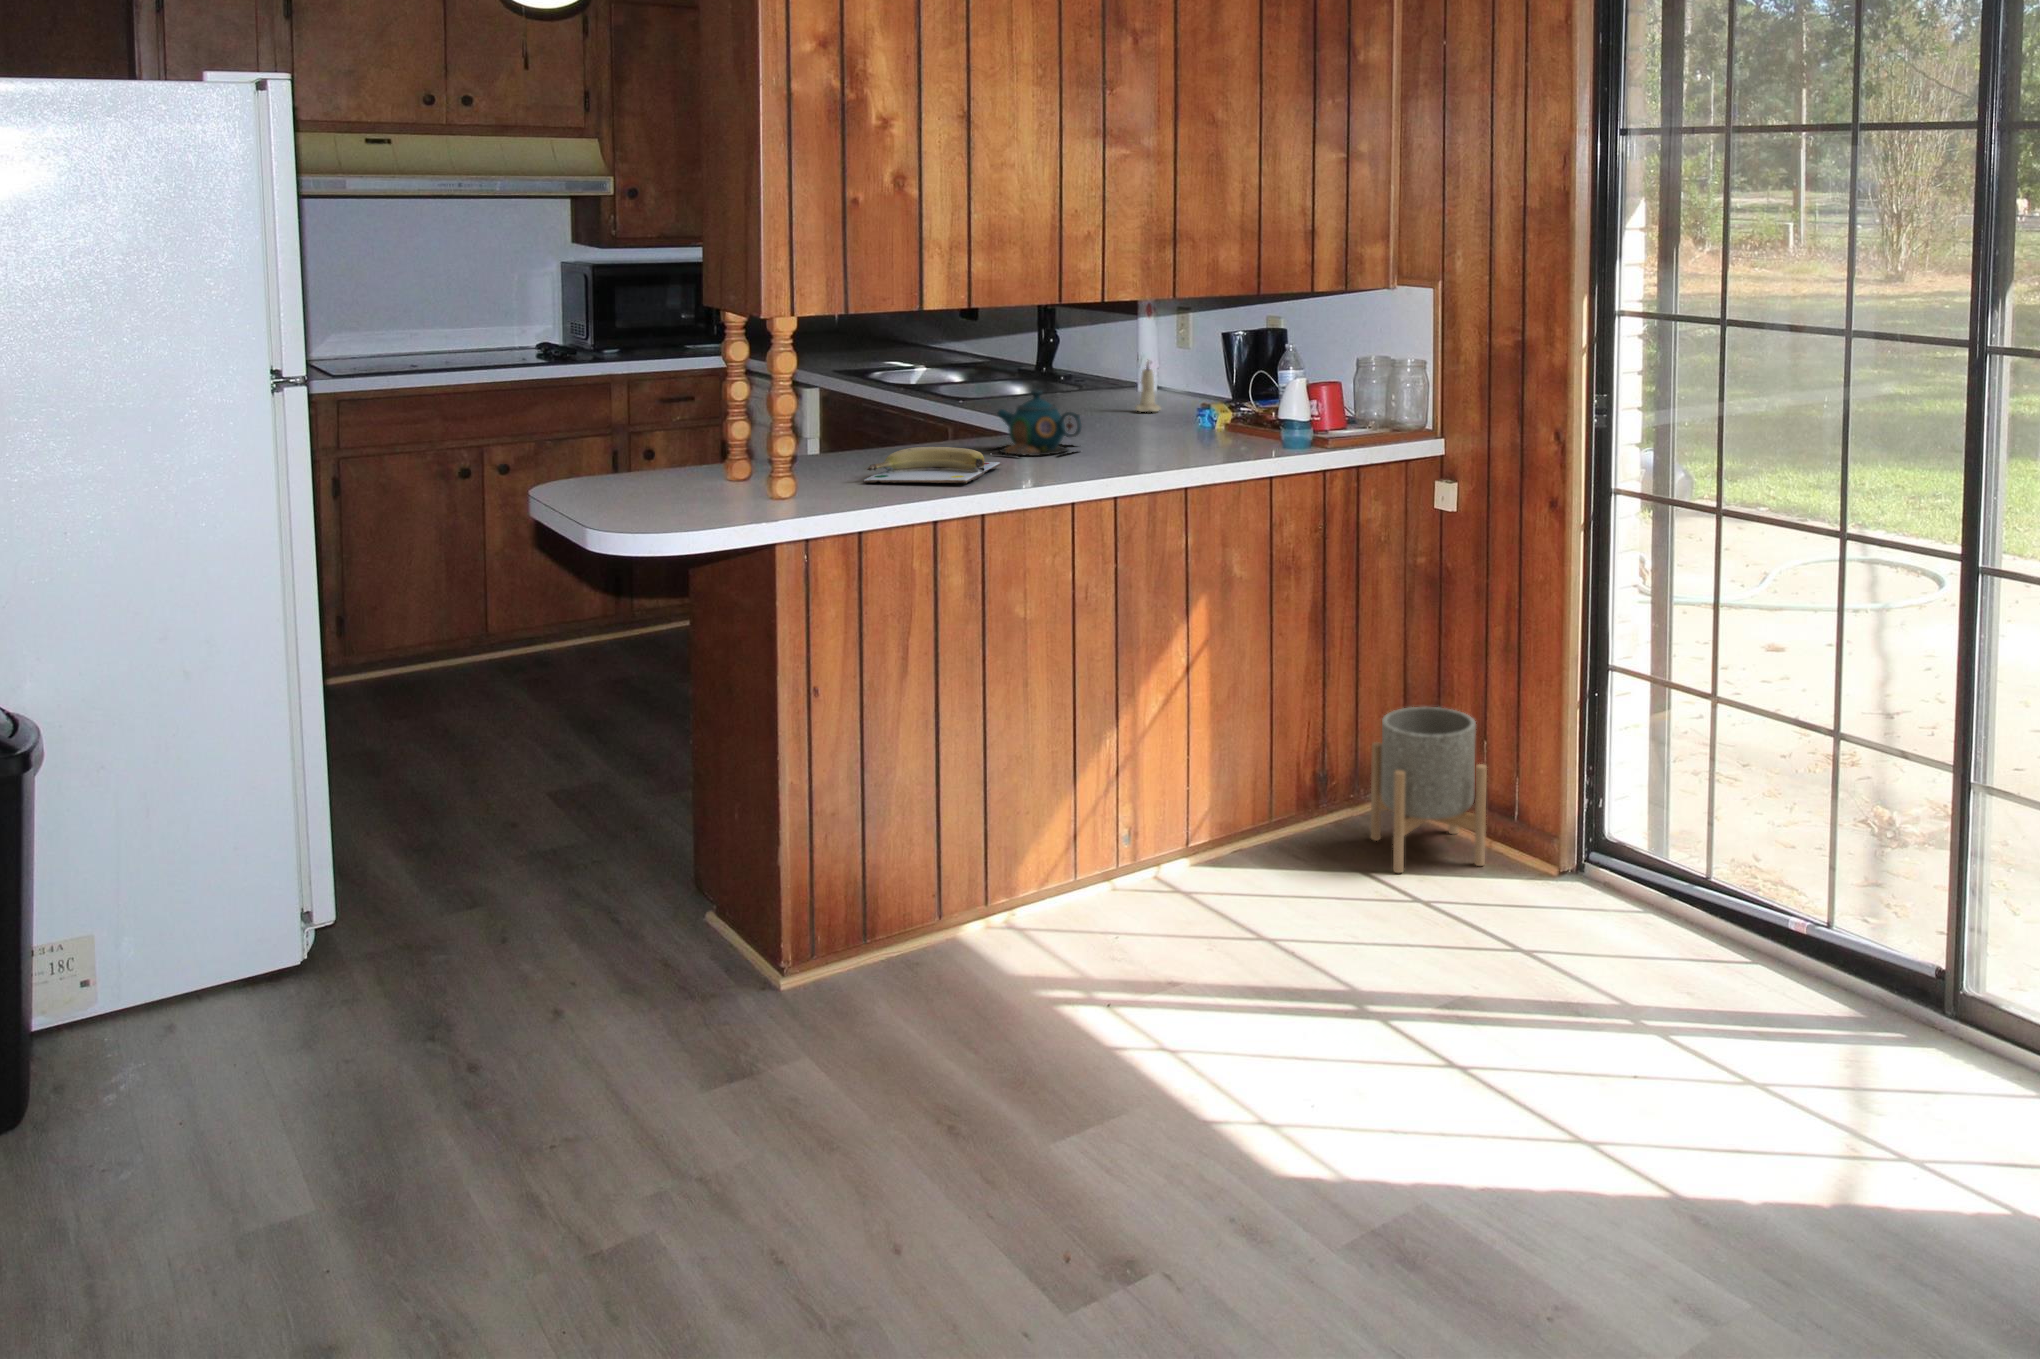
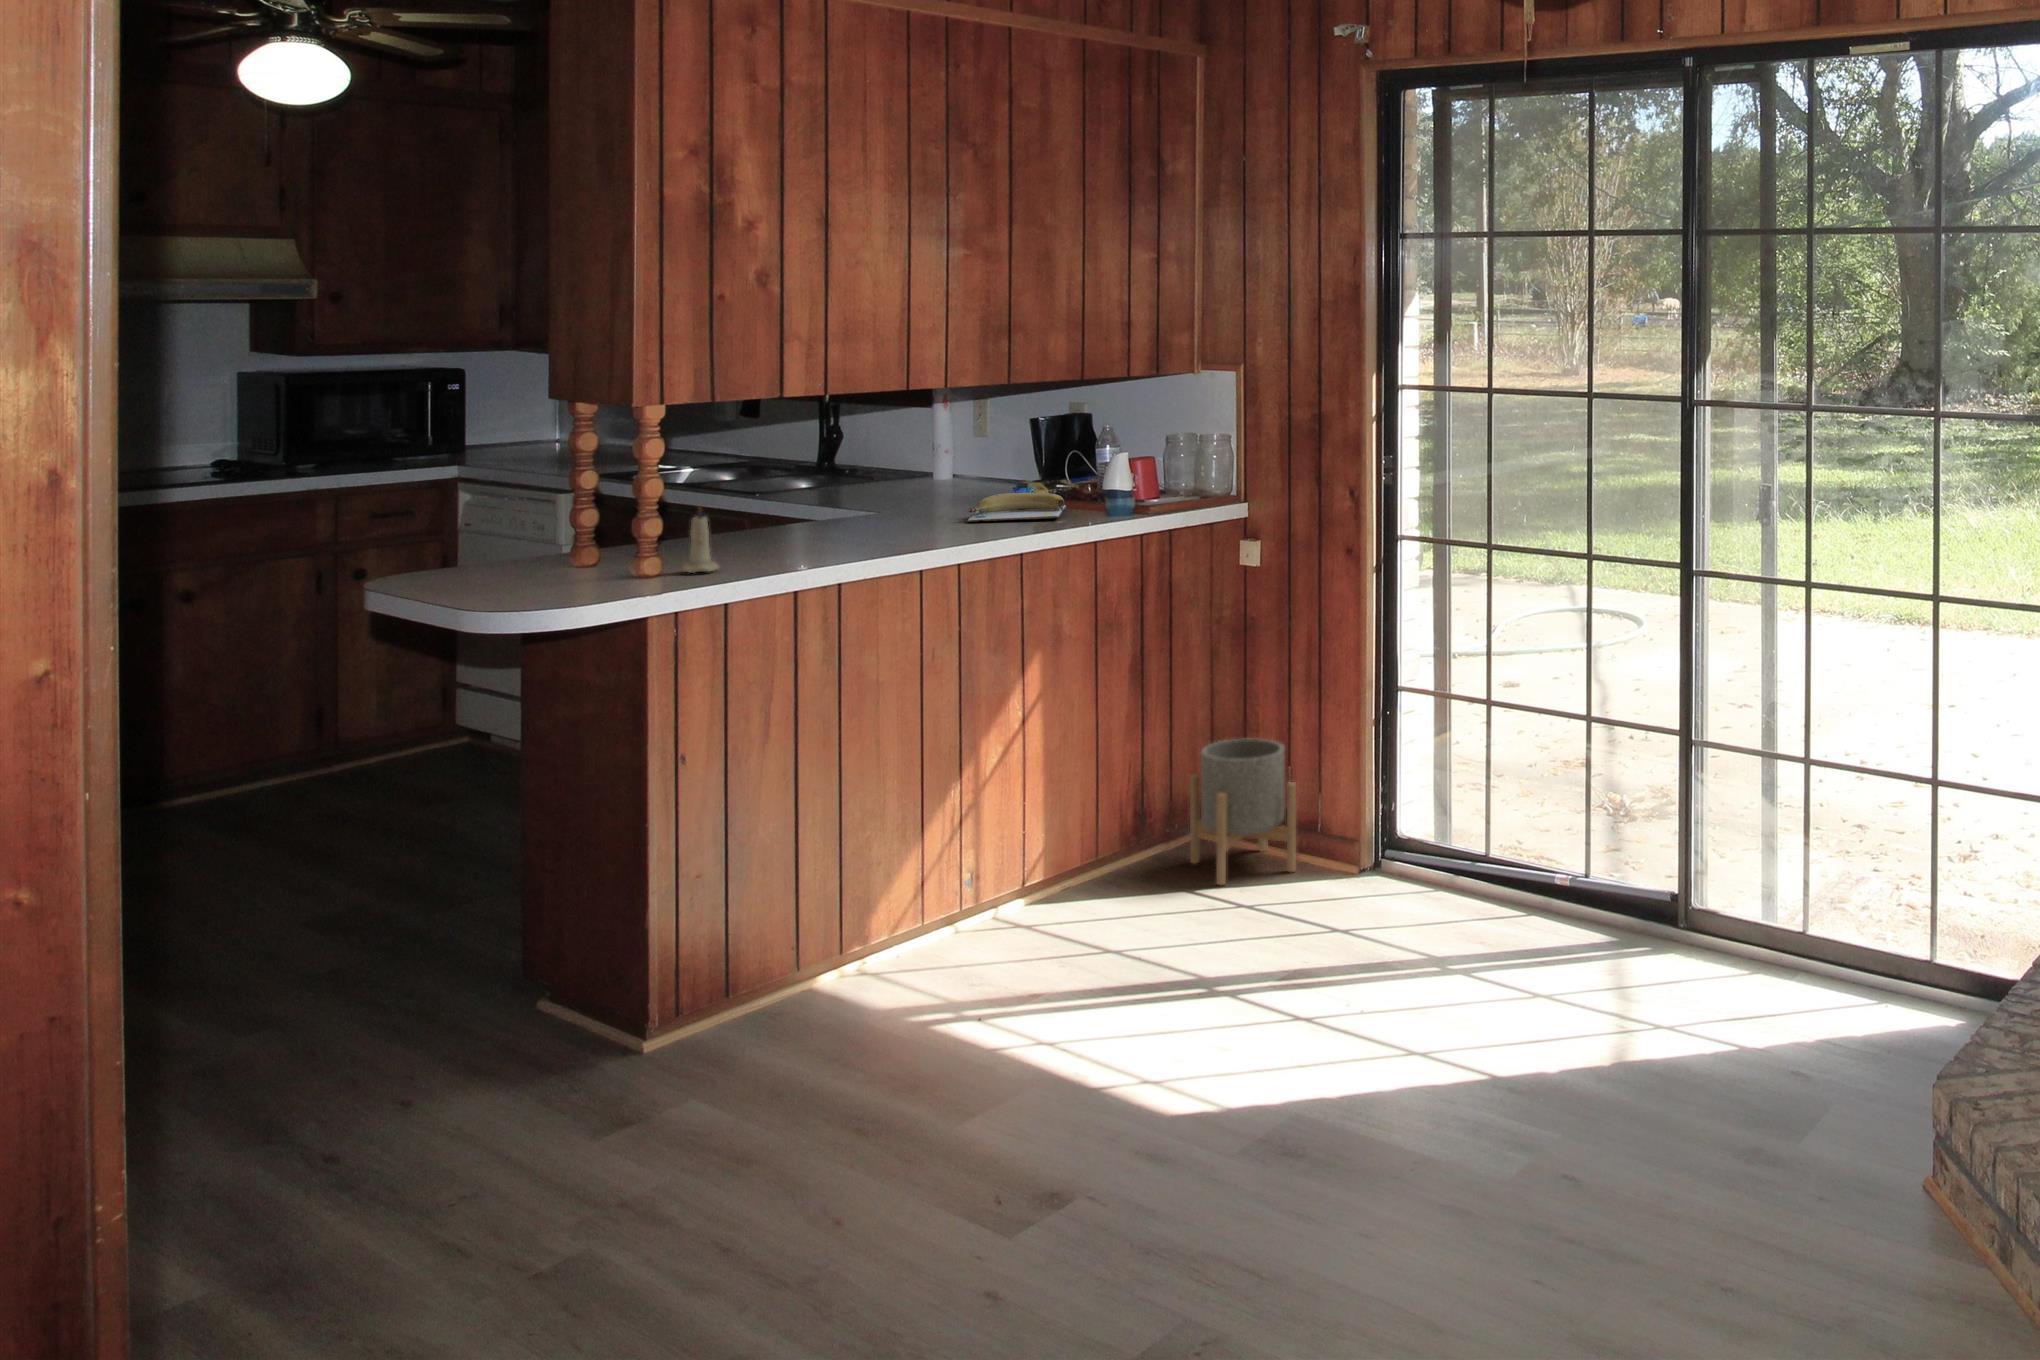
candle: present [1135,363,1161,412] -> present [682,507,719,573]
teapot: present [991,390,1082,456] -> none [801,470,926,534]
banana: present [863,447,1002,483] -> present [967,493,1066,522]

